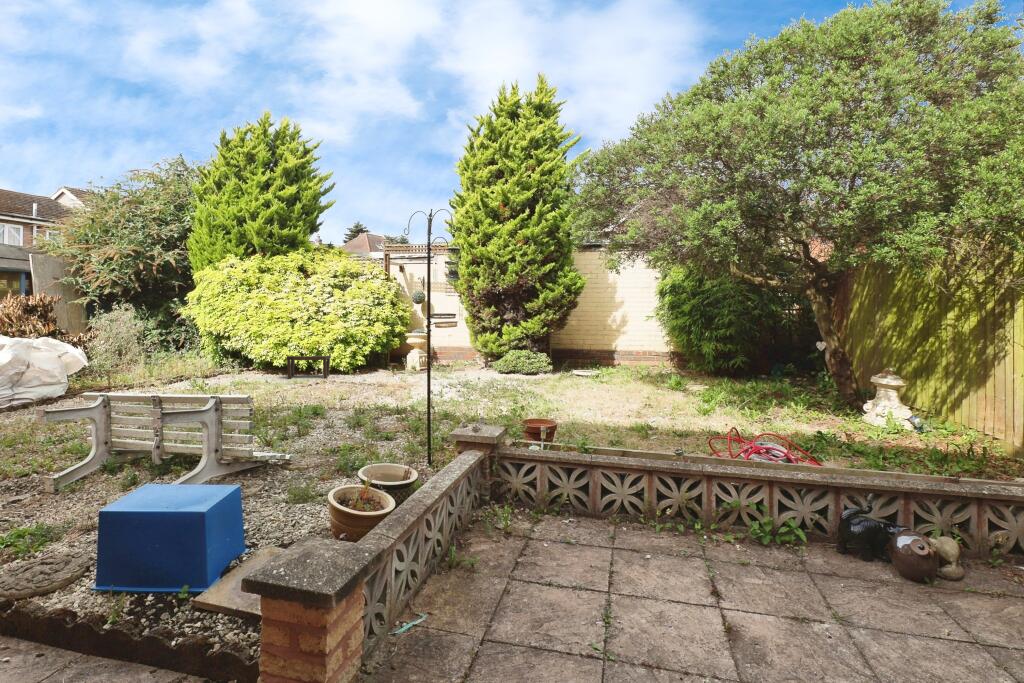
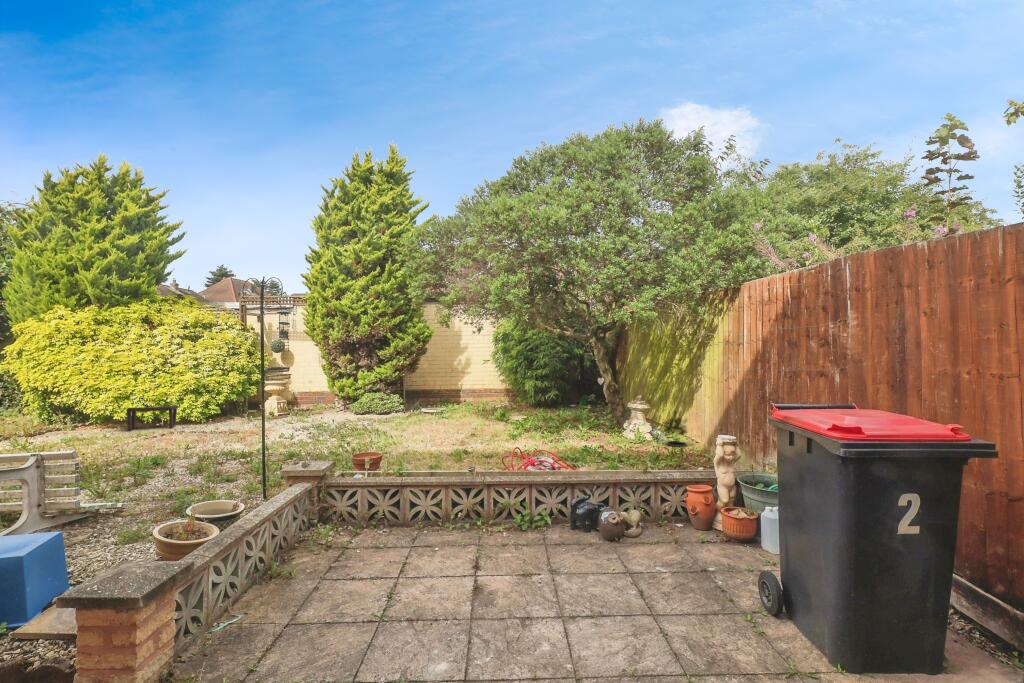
potted tree: none [917,385,965,442] -> present [664,410,687,447]

